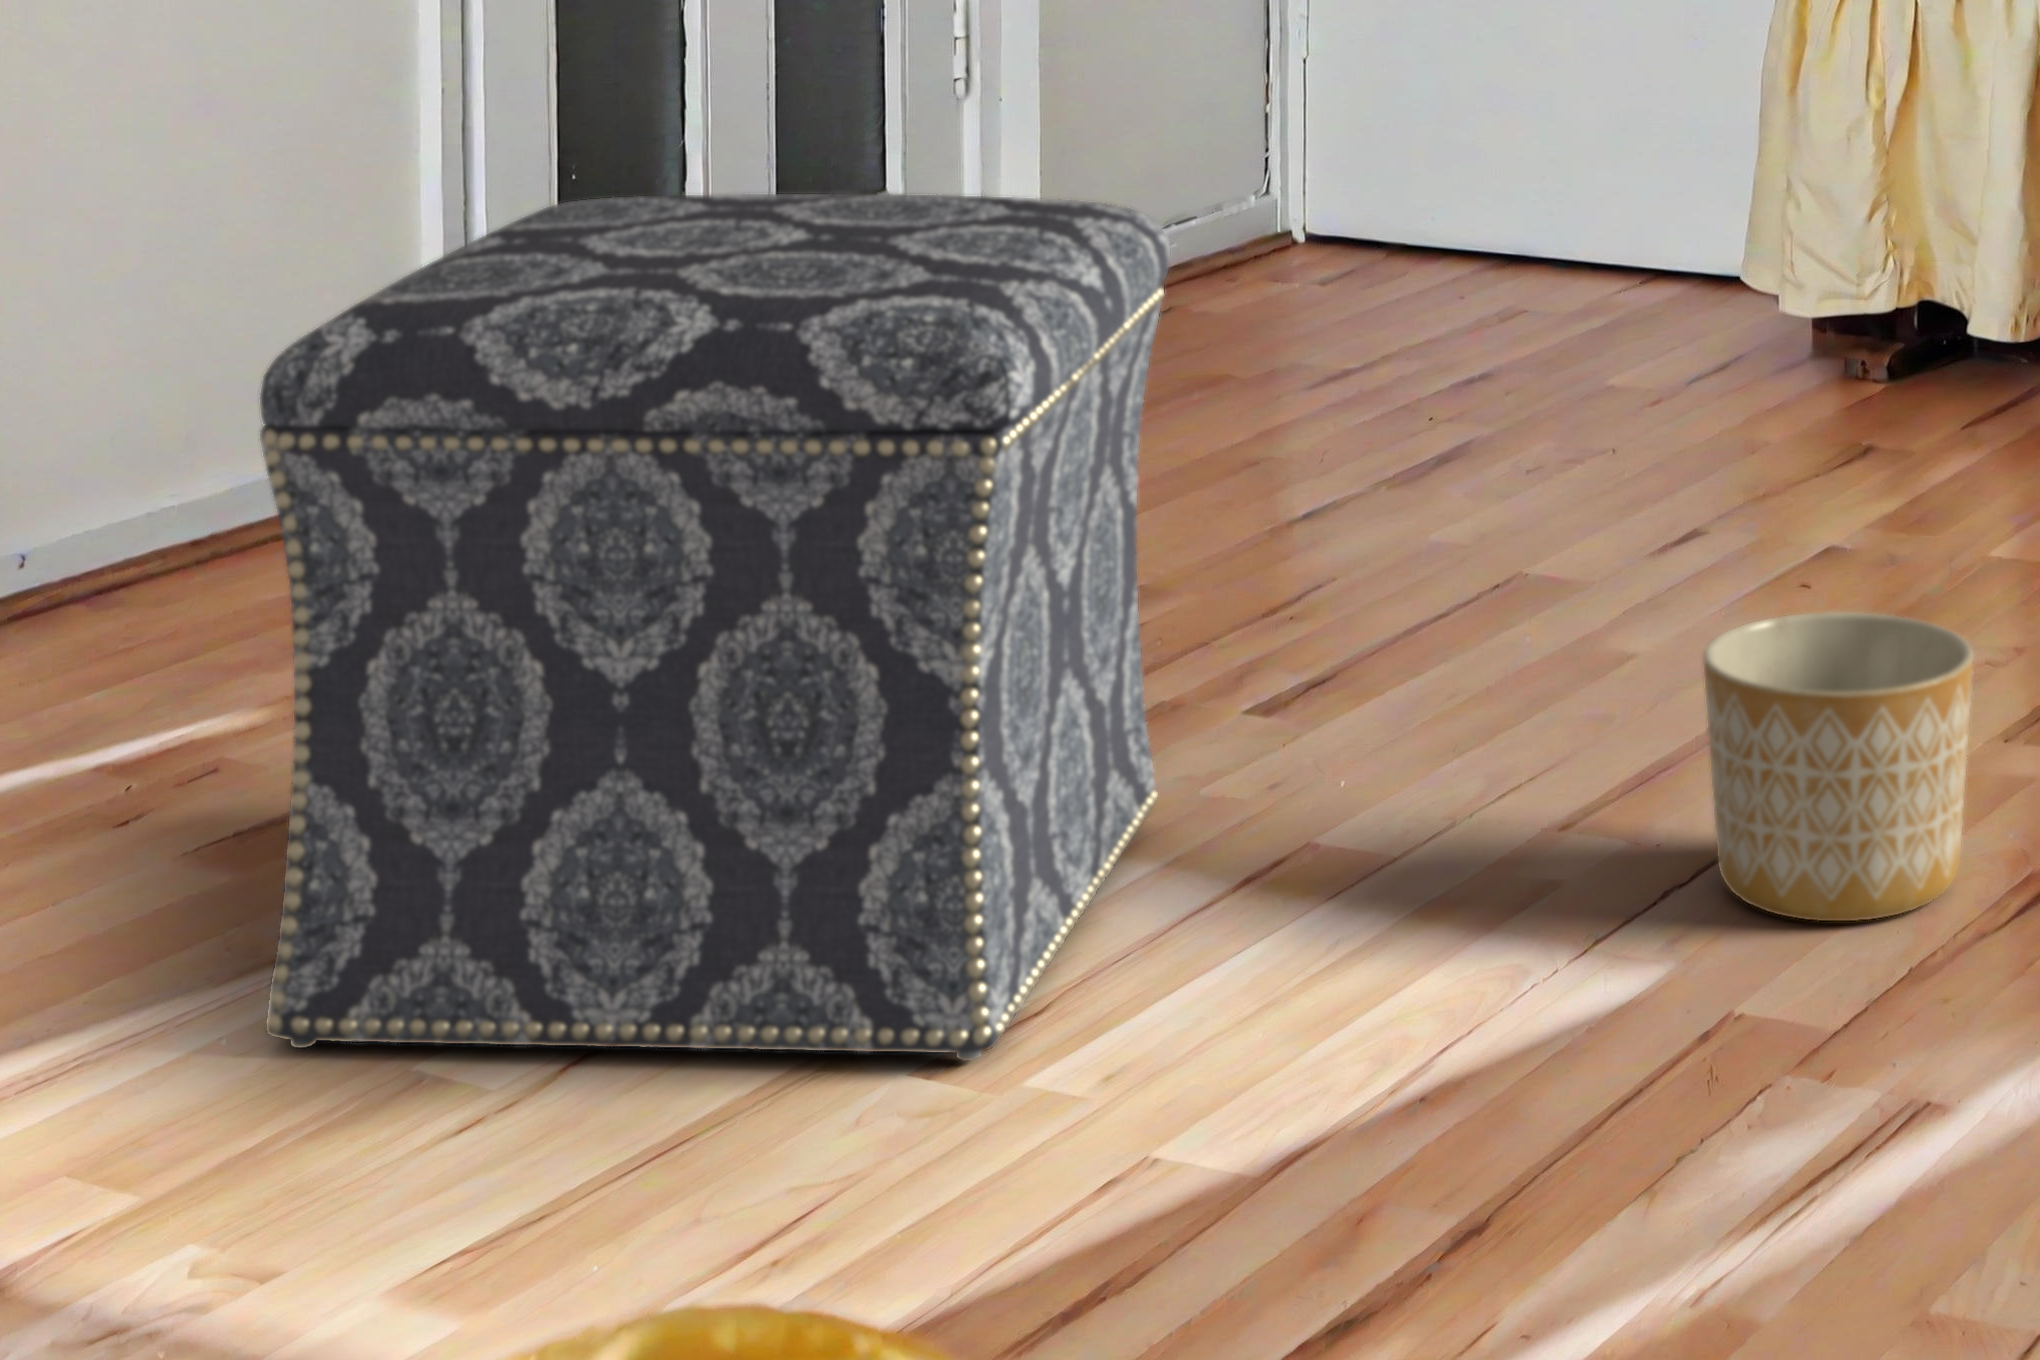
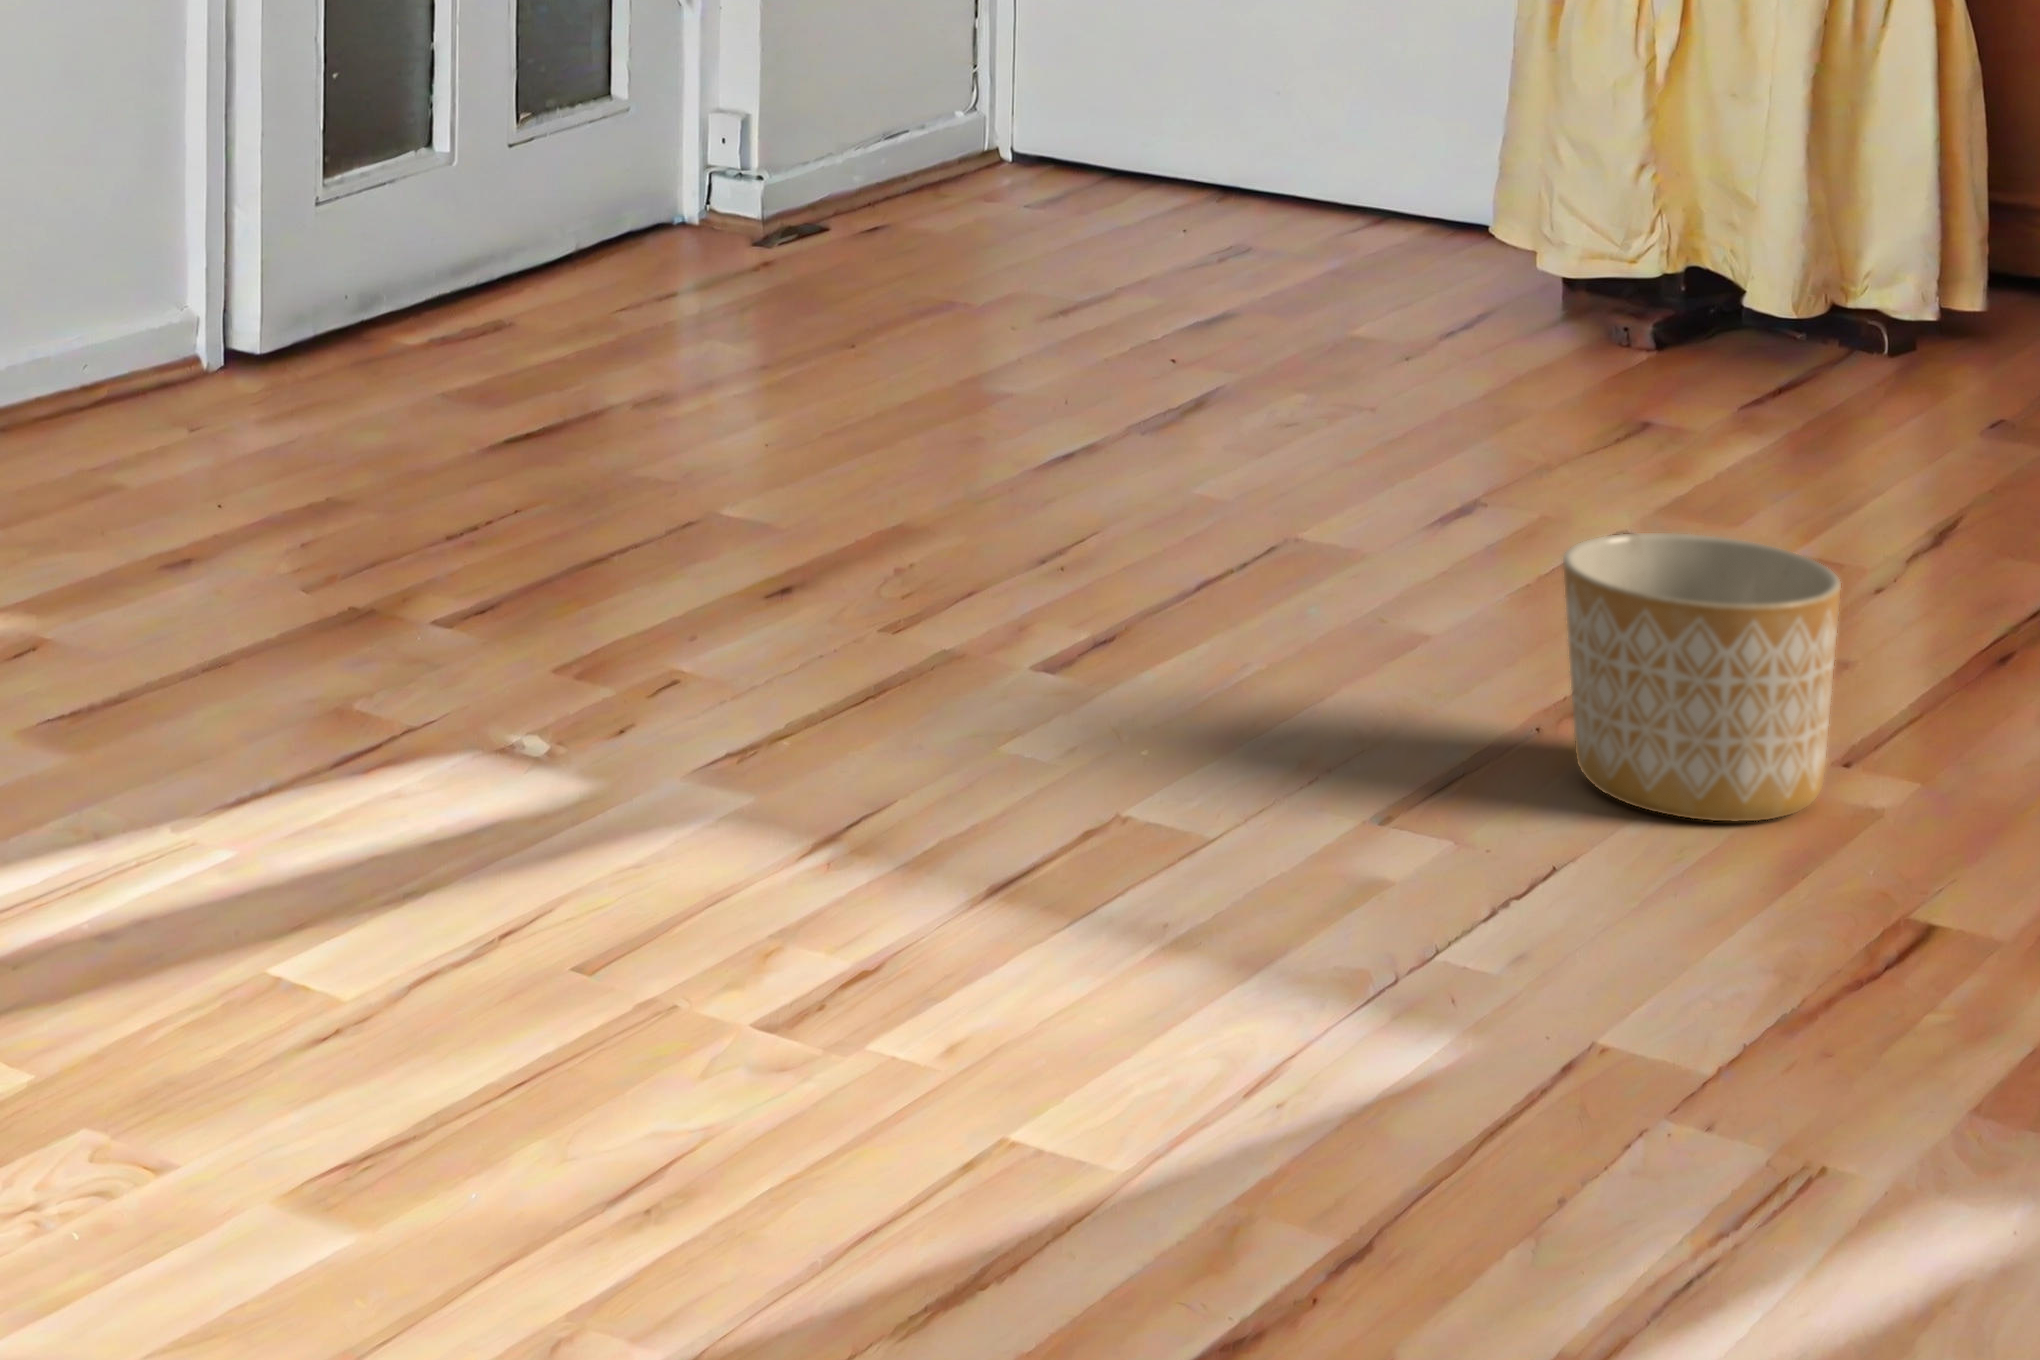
ottoman: present [260,194,1170,1061] -> none [277,73,1027,850]

